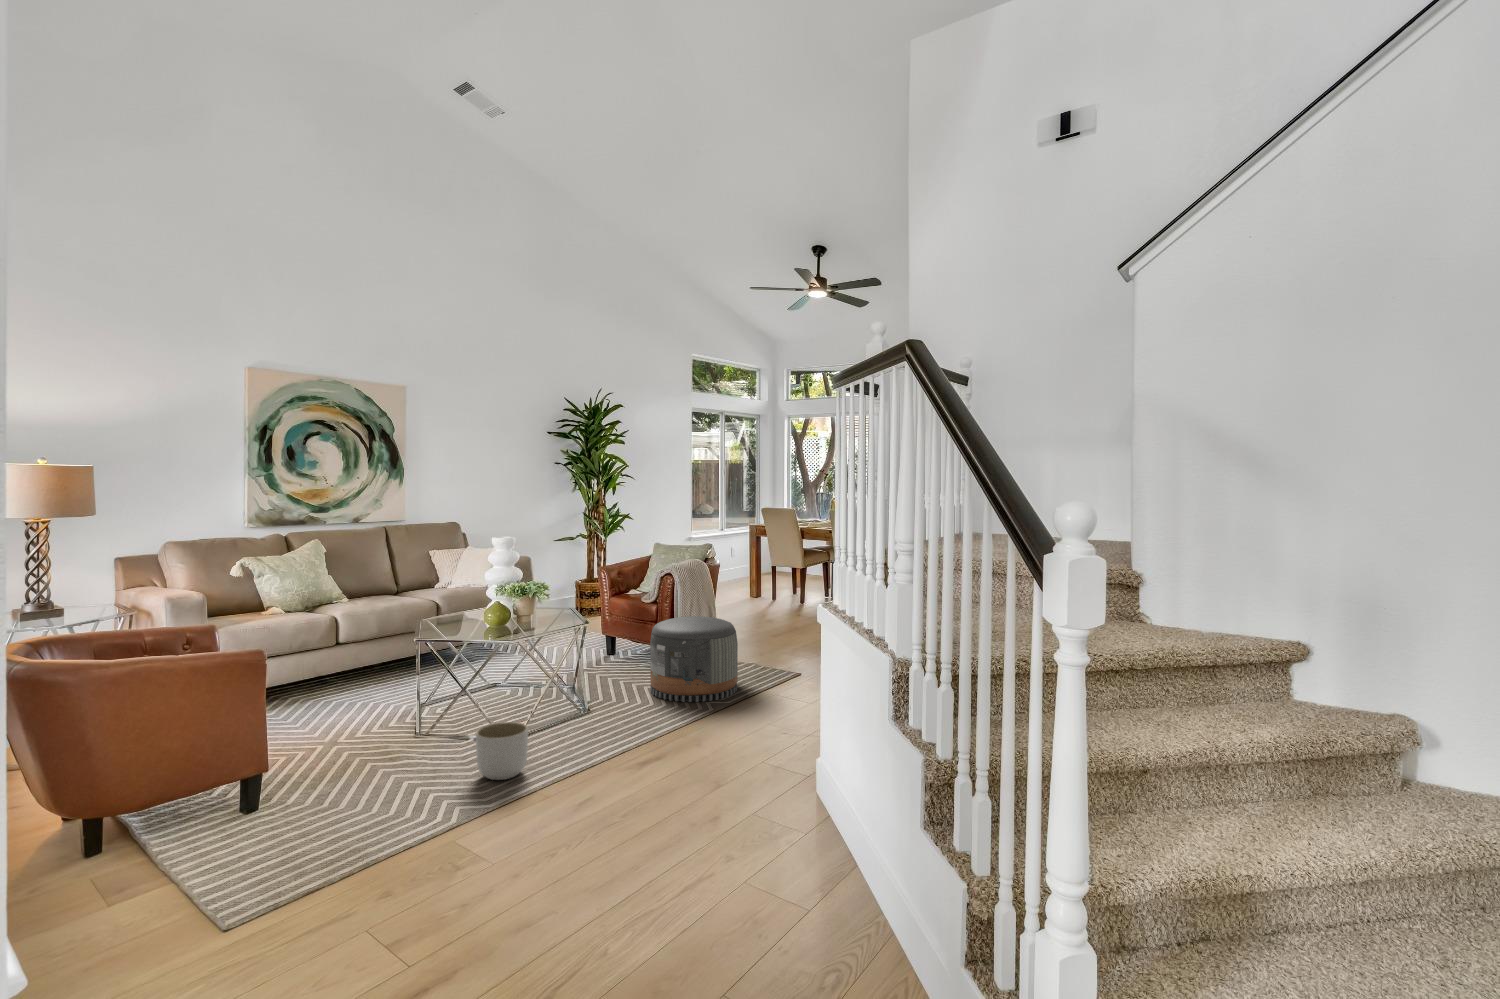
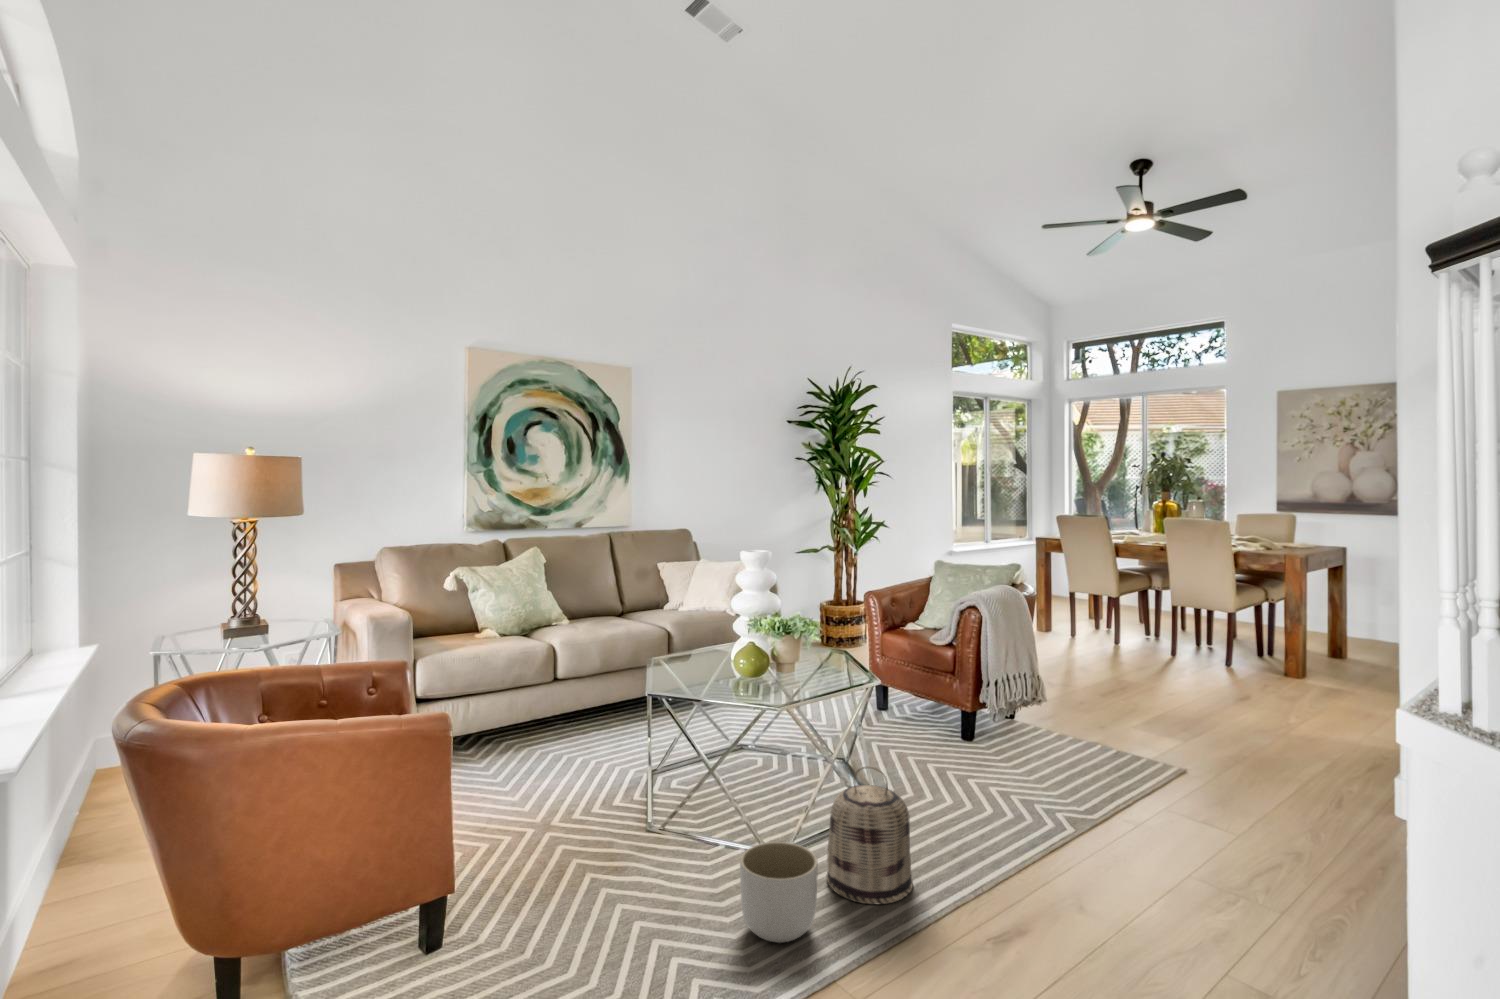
pouf: present [650,616,738,702] -> none [956,671,1089,805]
basket: none [541,673,598,758] -> present [827,766,913,904]

